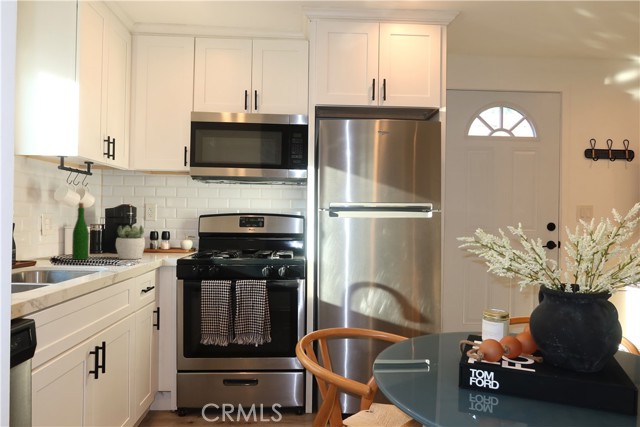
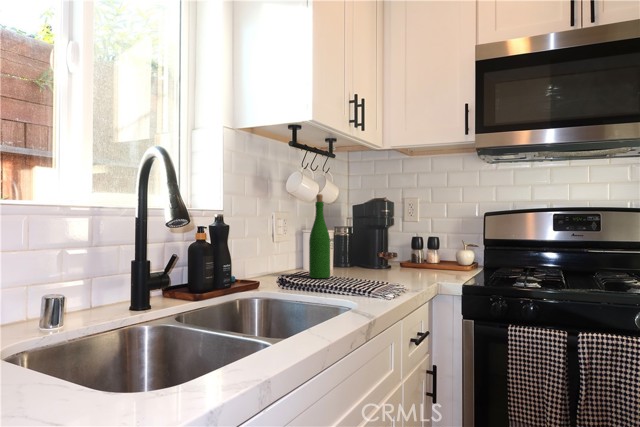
succulent plant: present [116,226,145,259] -> none [366,228,409,281]

